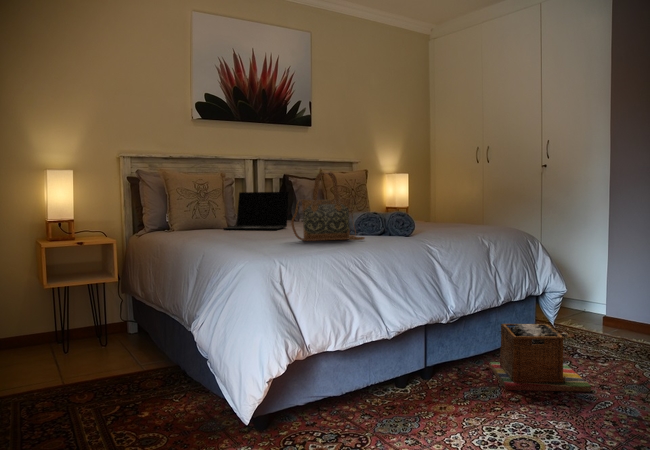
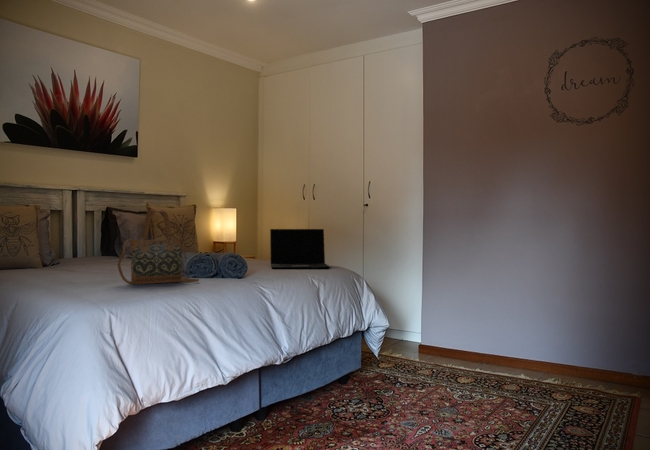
laptop: present [223,192,289,230] -> present [270,229,330,269]
laundry basket: present [490,324,591,392] -> none [322,357,412,425]

